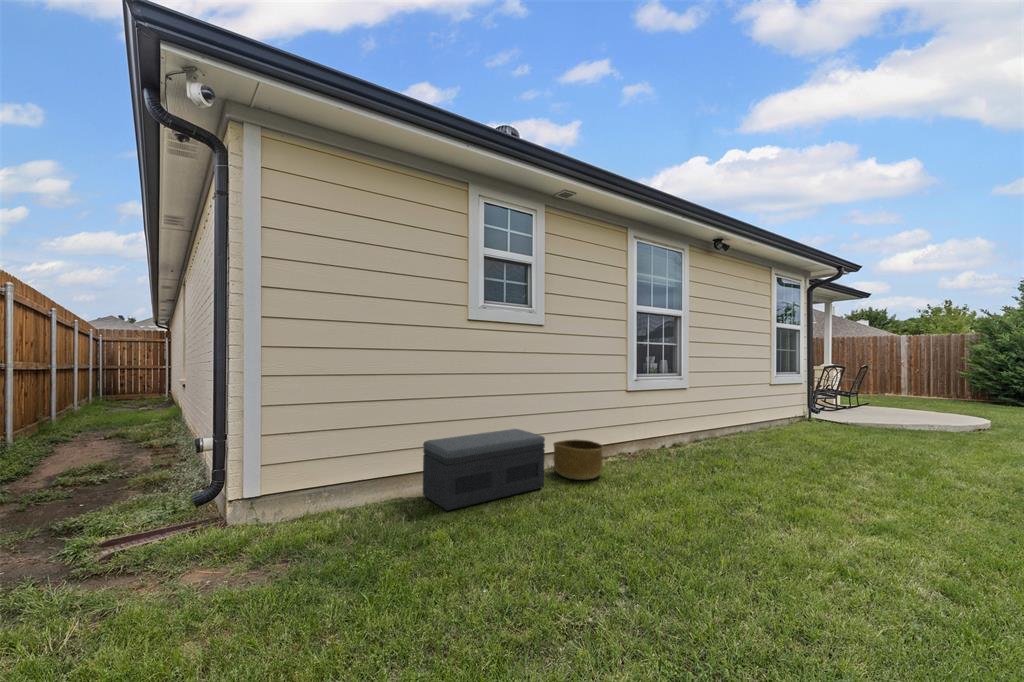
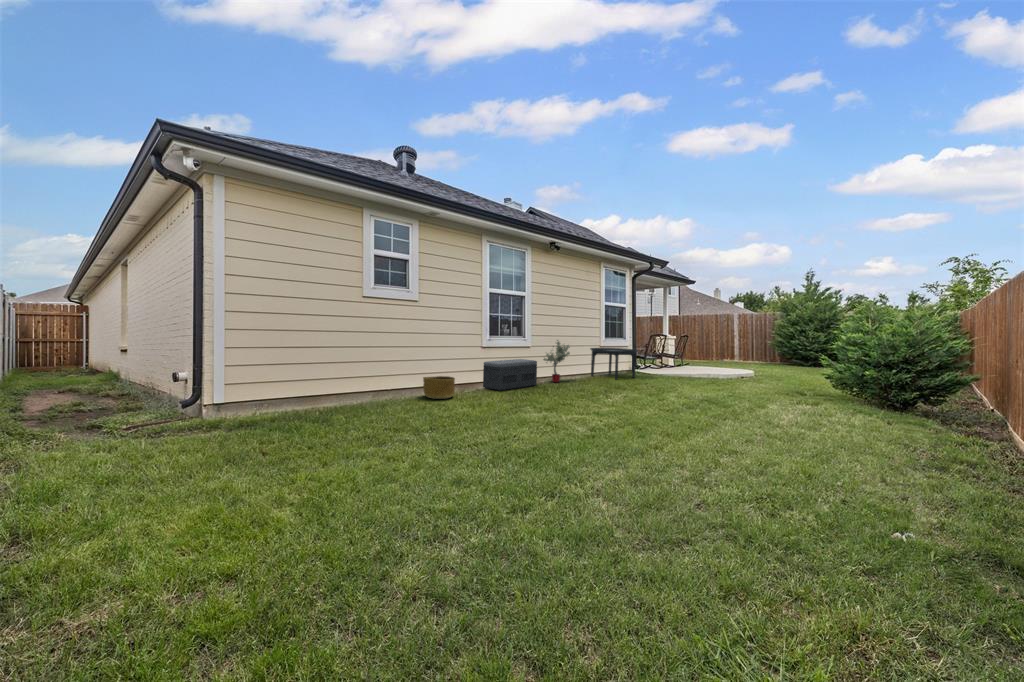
potted tree: none [708,378,750,442] -> present [543,340,570,383]
round table: none [764,387,846,437] -> present [590,348,638,380]
storage bench: present [423,429,545,511] -> present [483,359,537,391]

